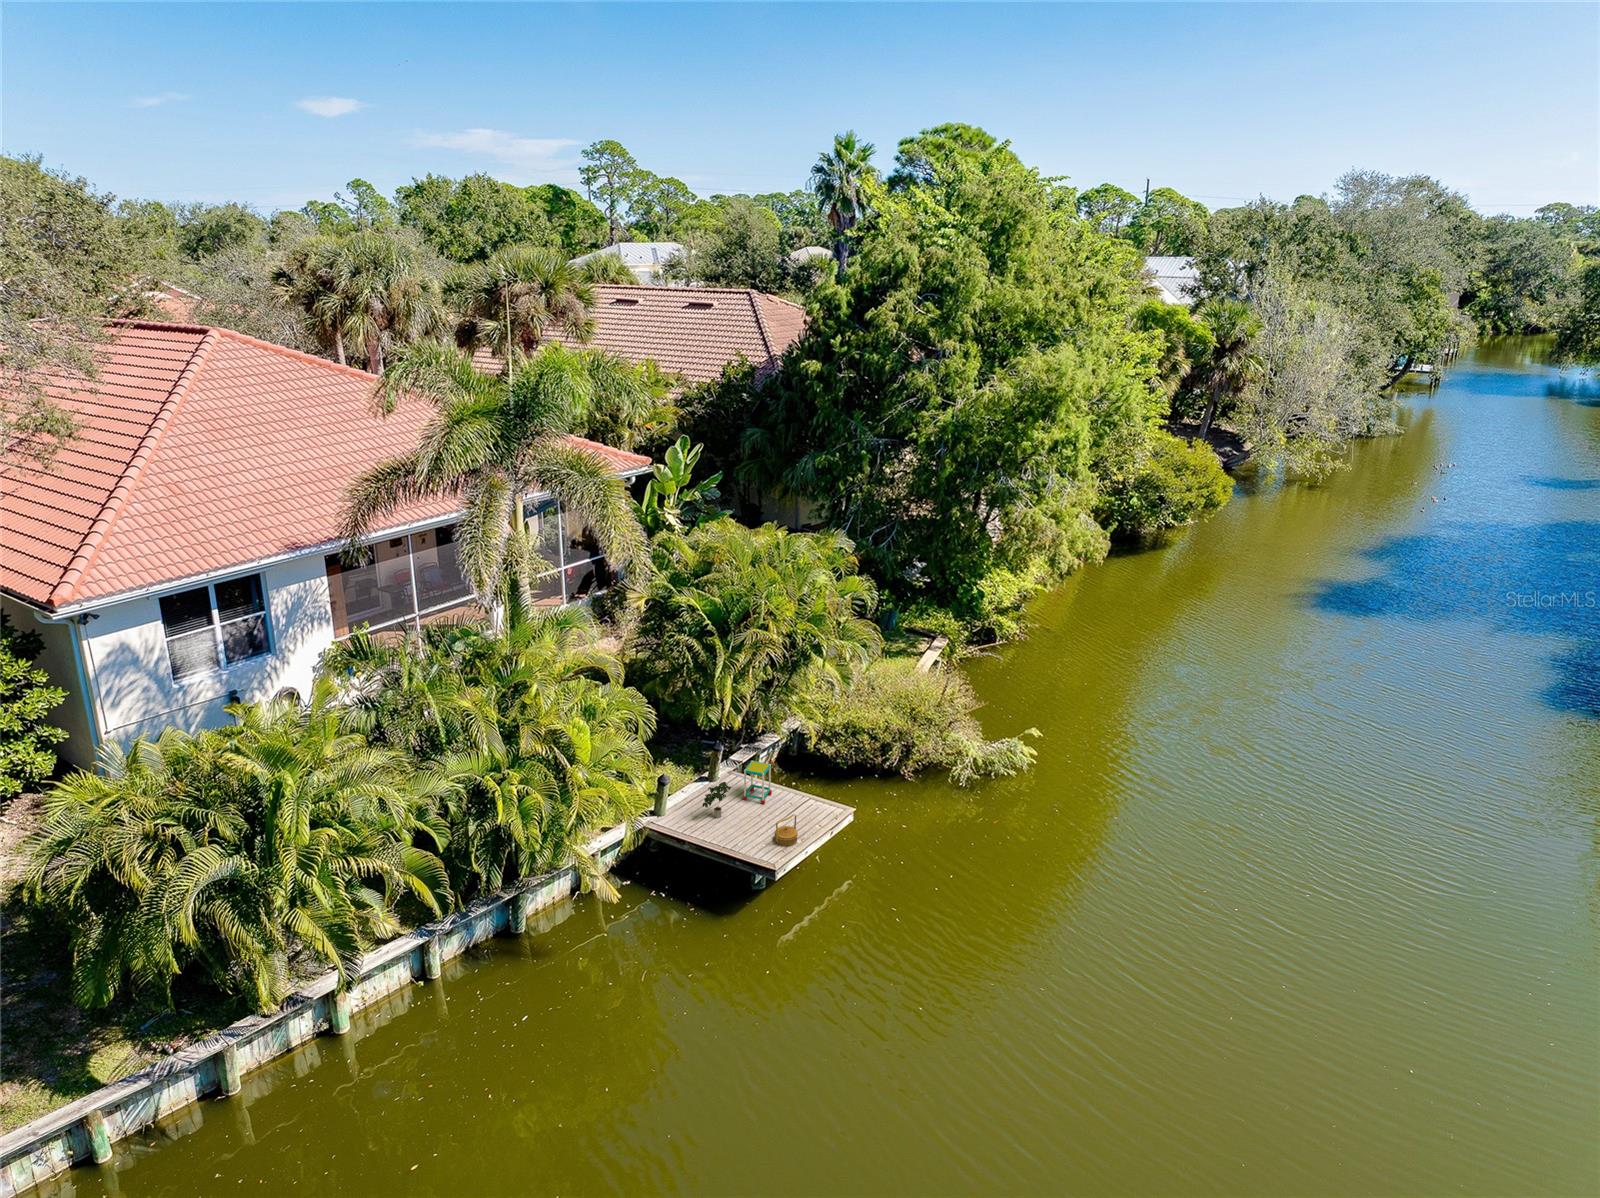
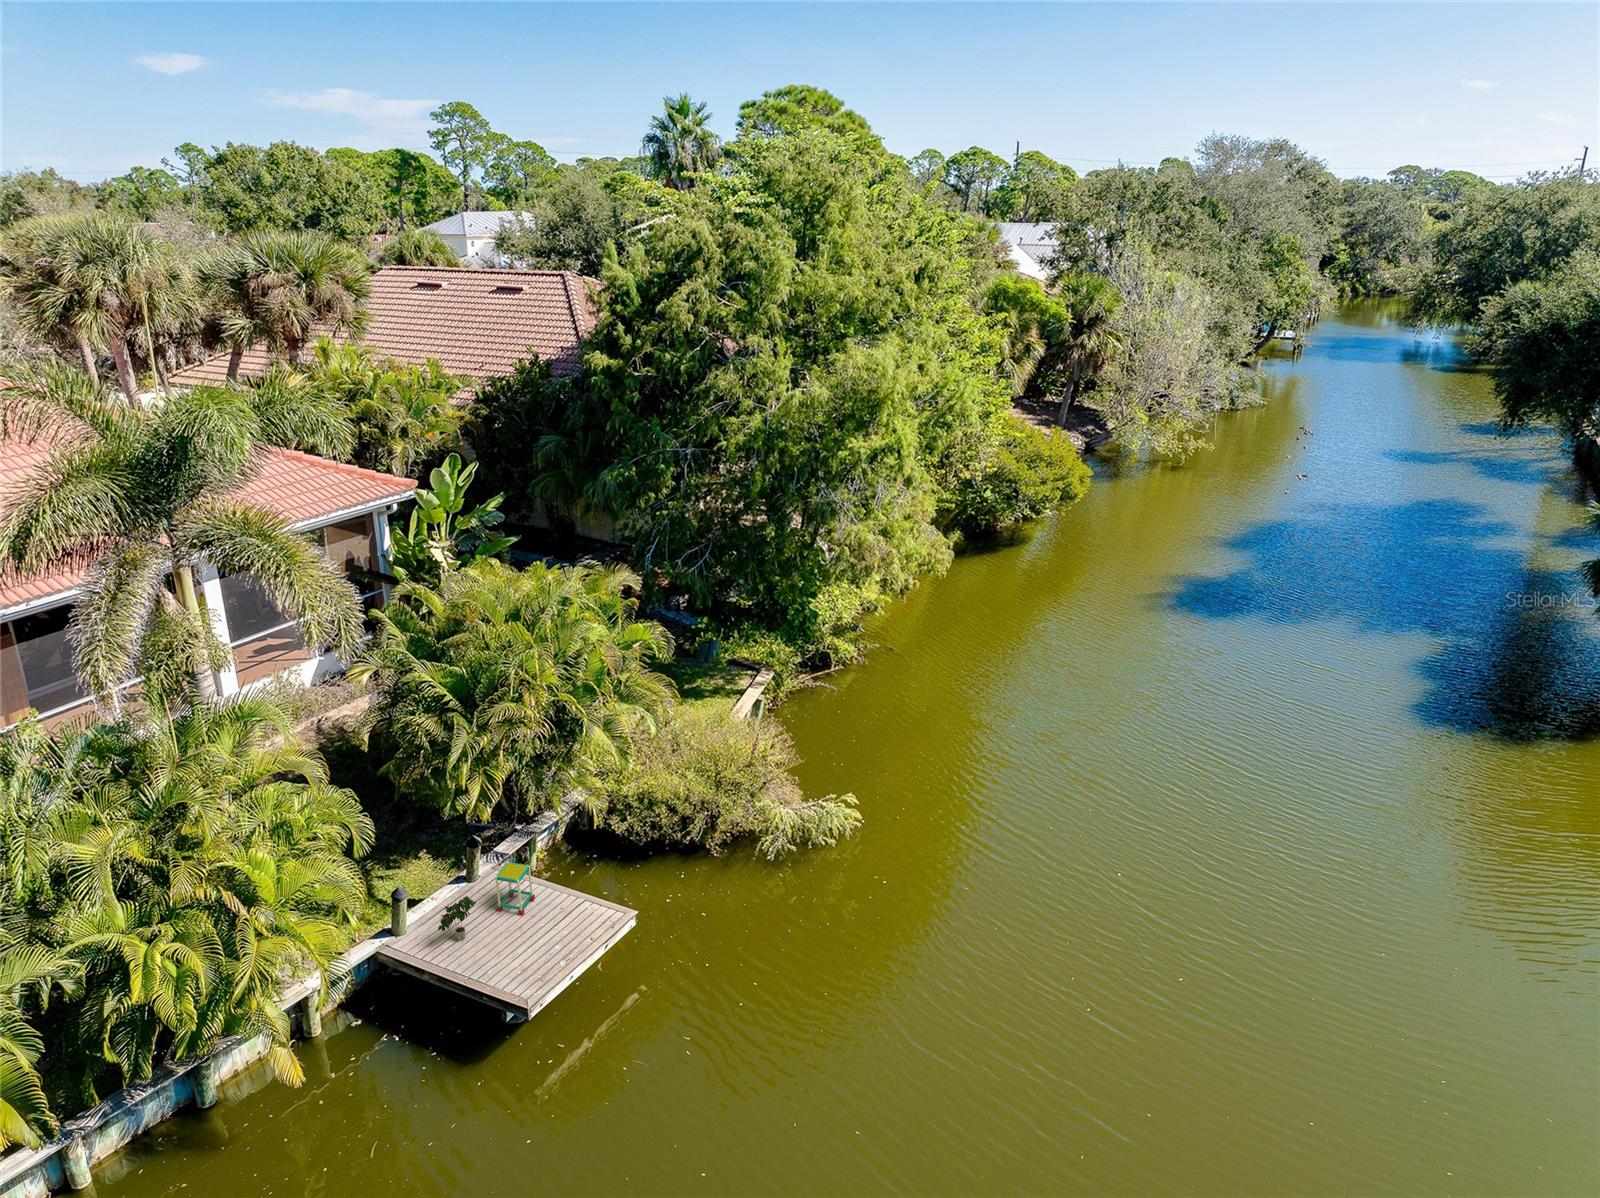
basket: present [774,814,798,846] -> none [525,935,555,976]

